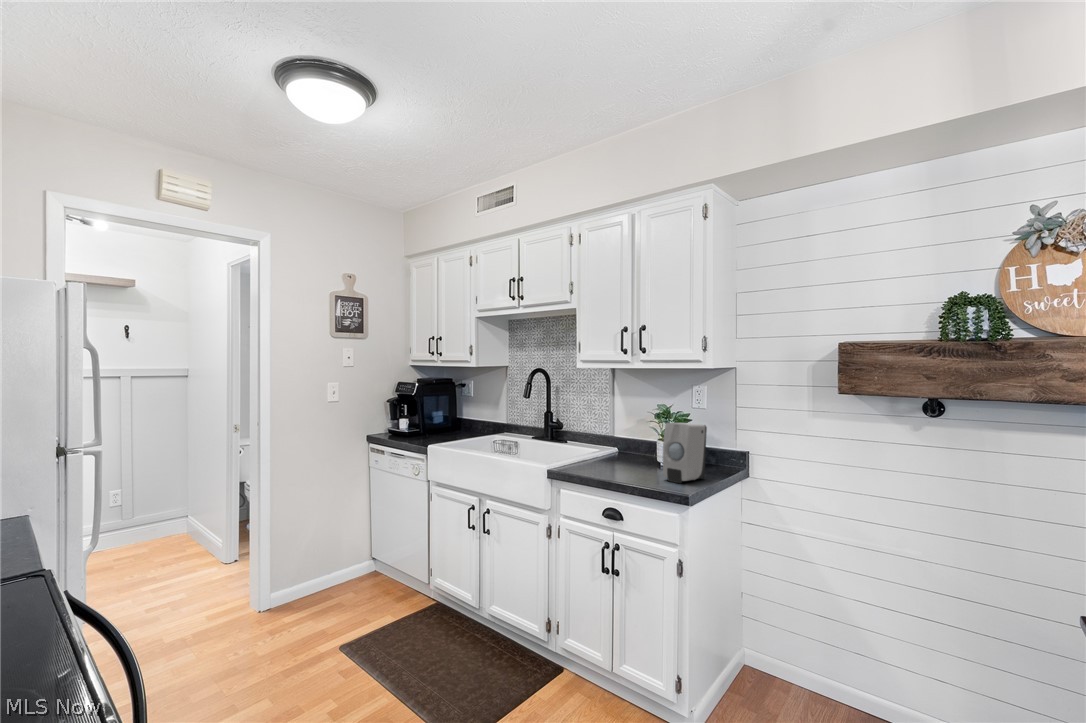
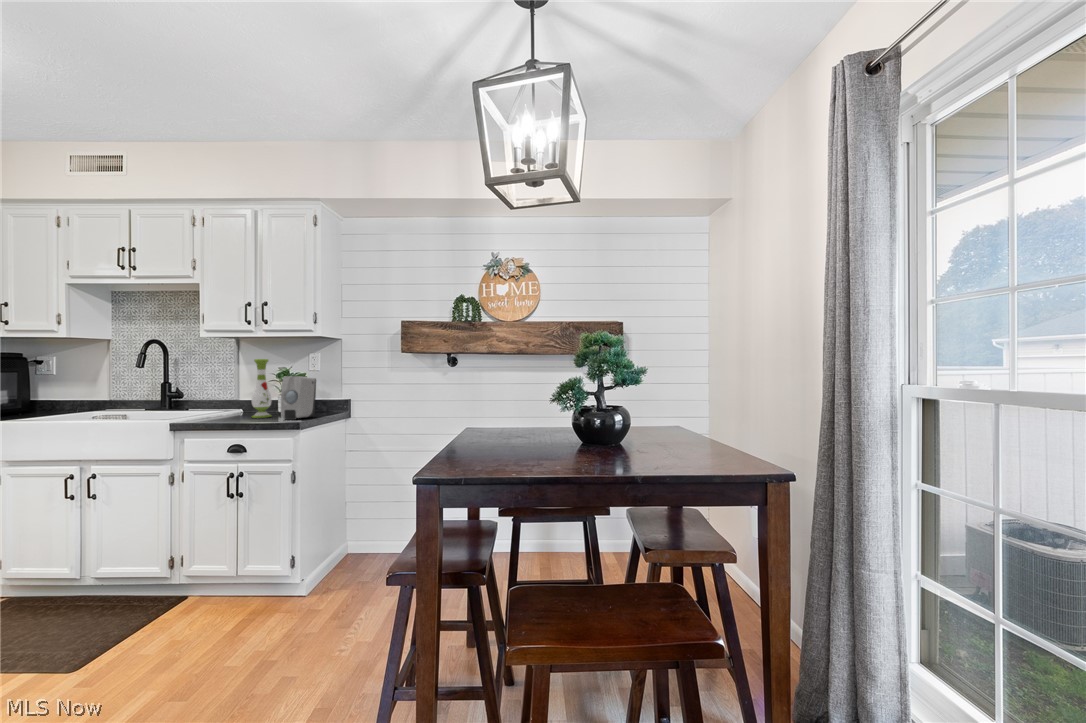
vase: none [629,395,652,471] -> present [252,359,272,418]

